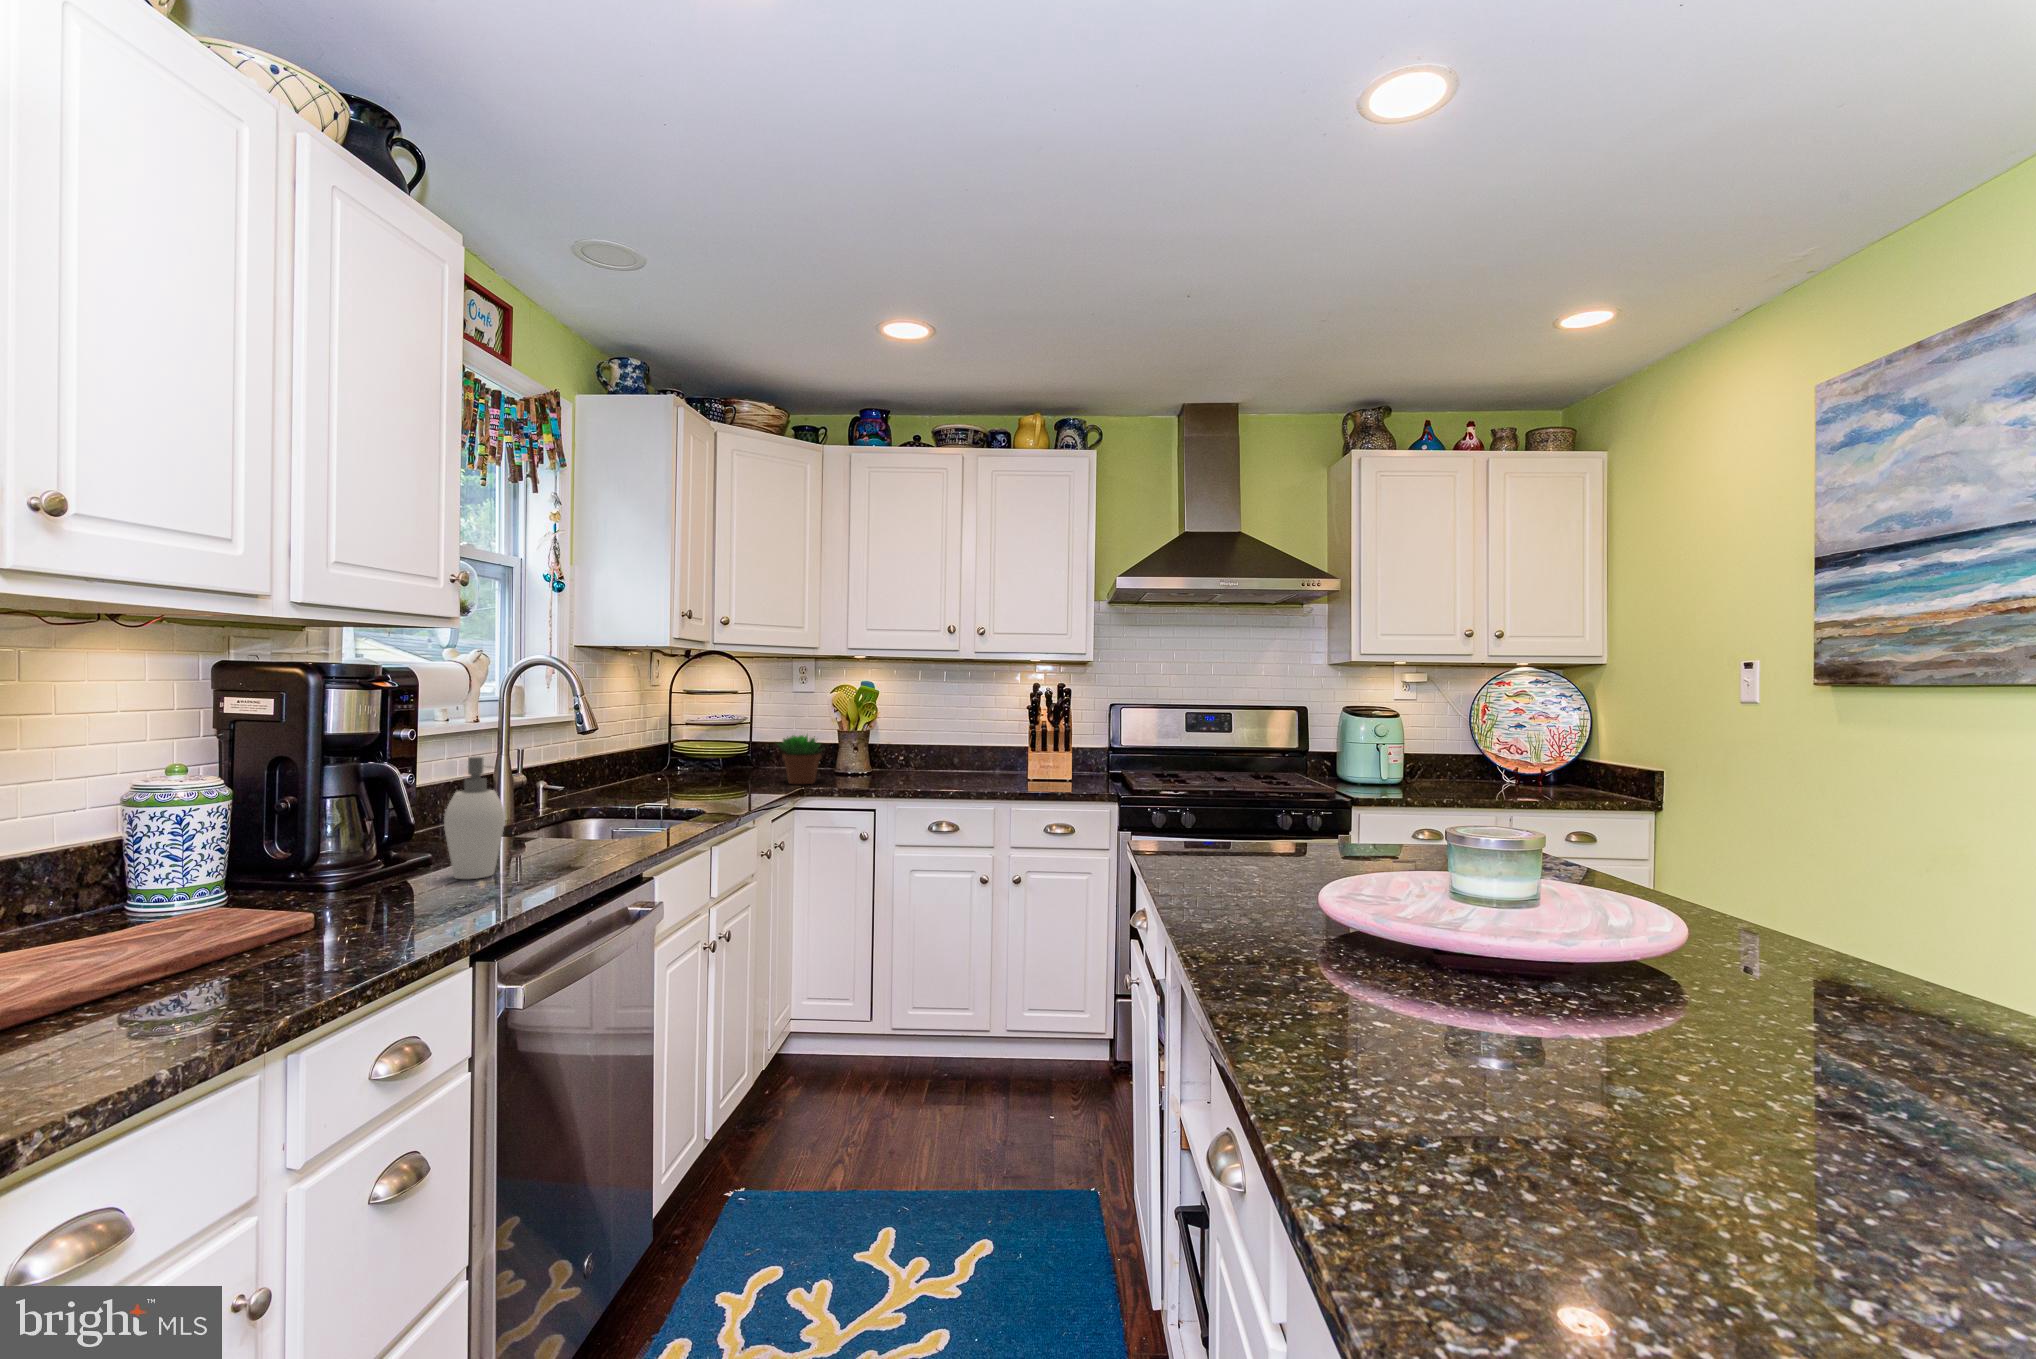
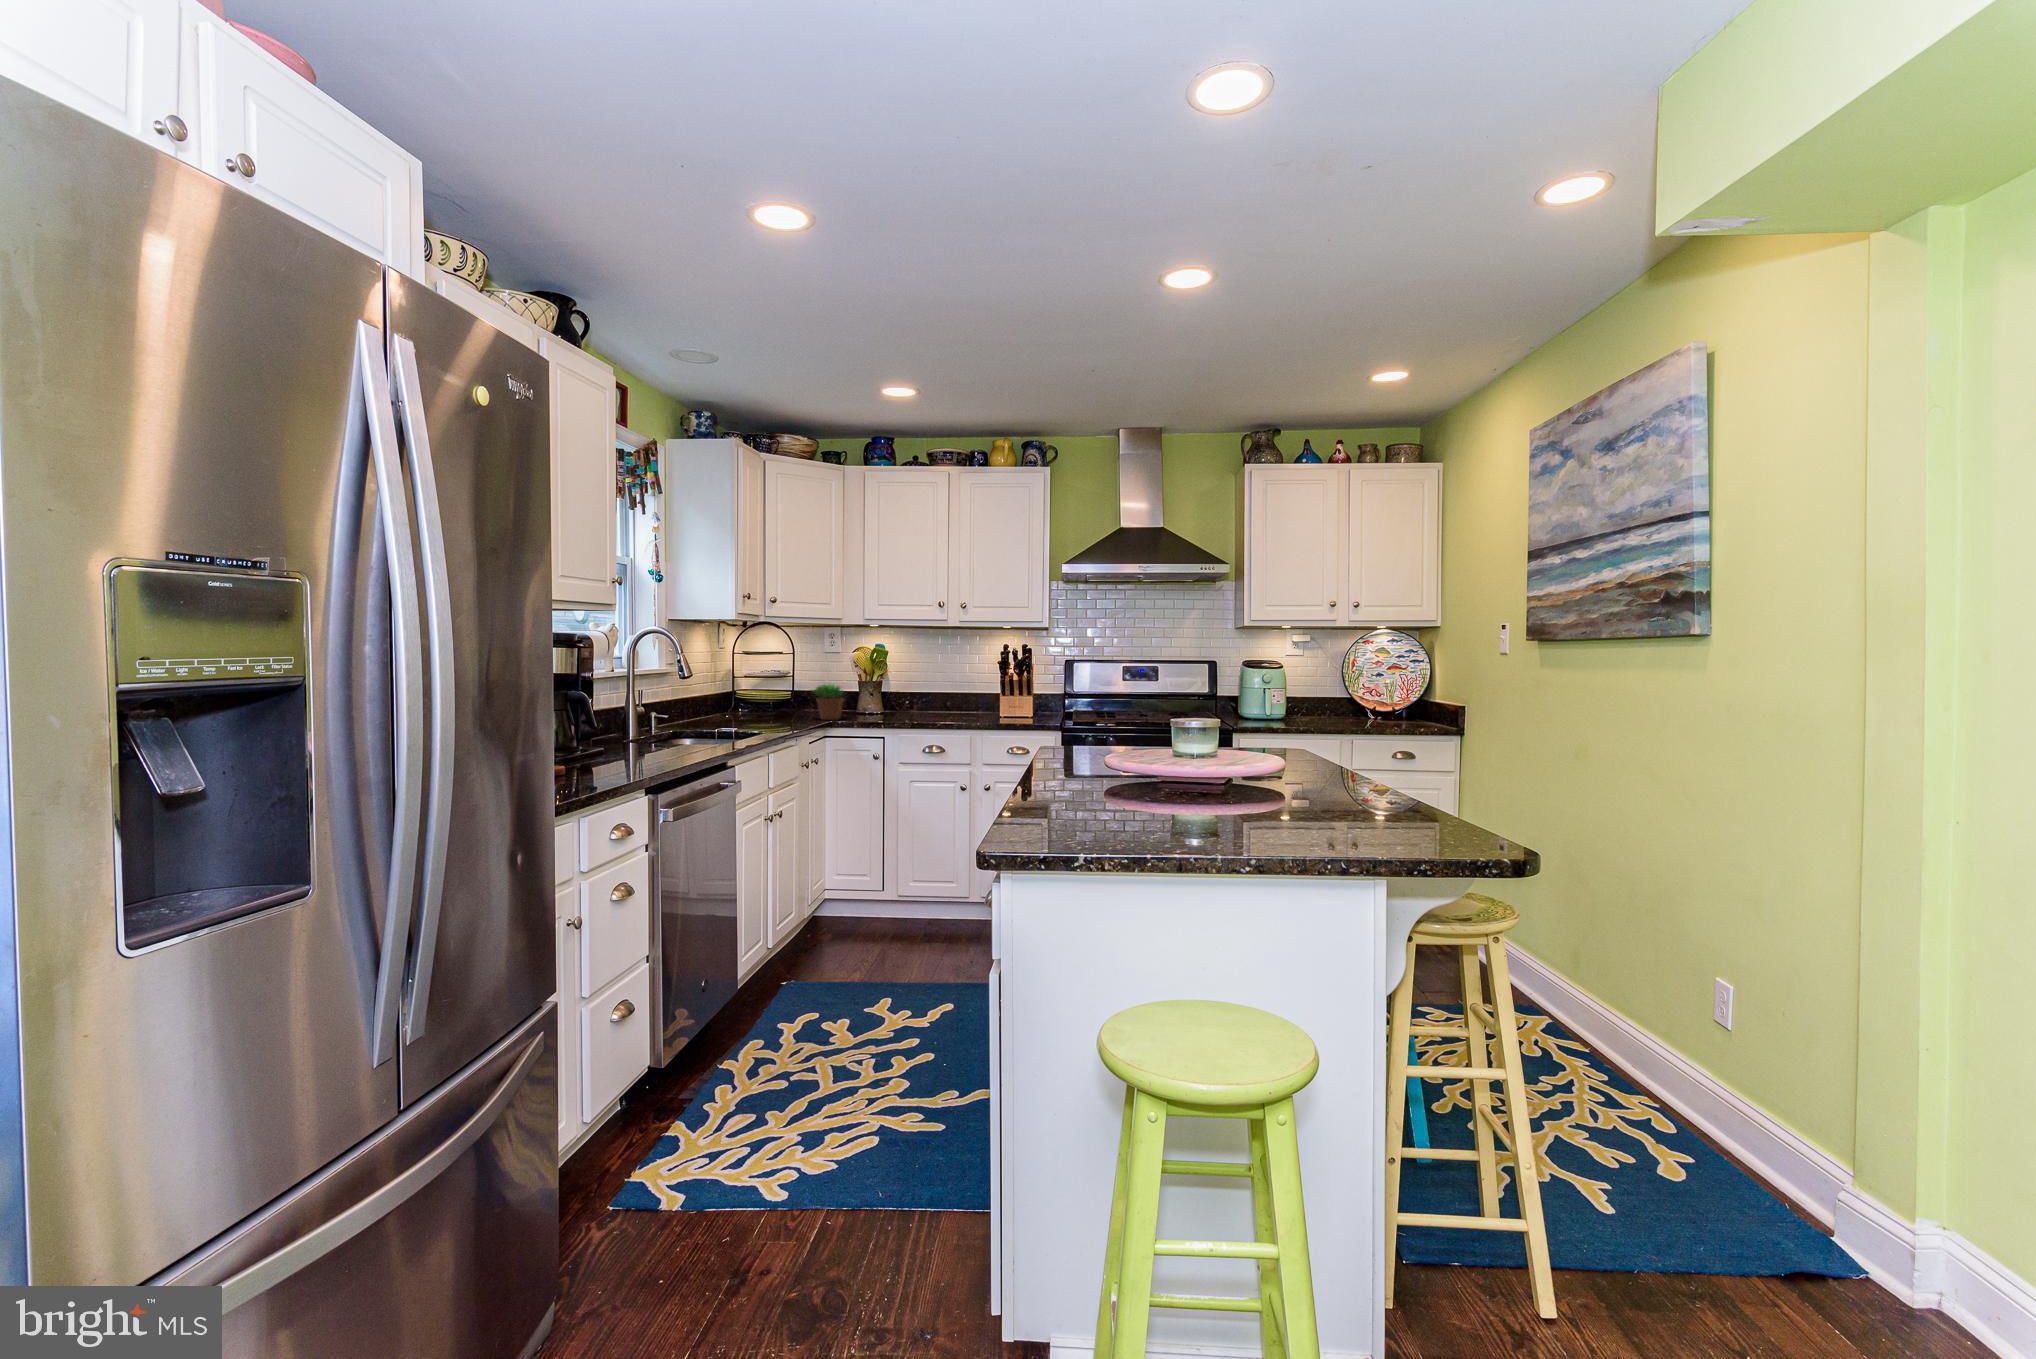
soap dispenser: present [444,756,505,879] -> none [617,686,651,757]

